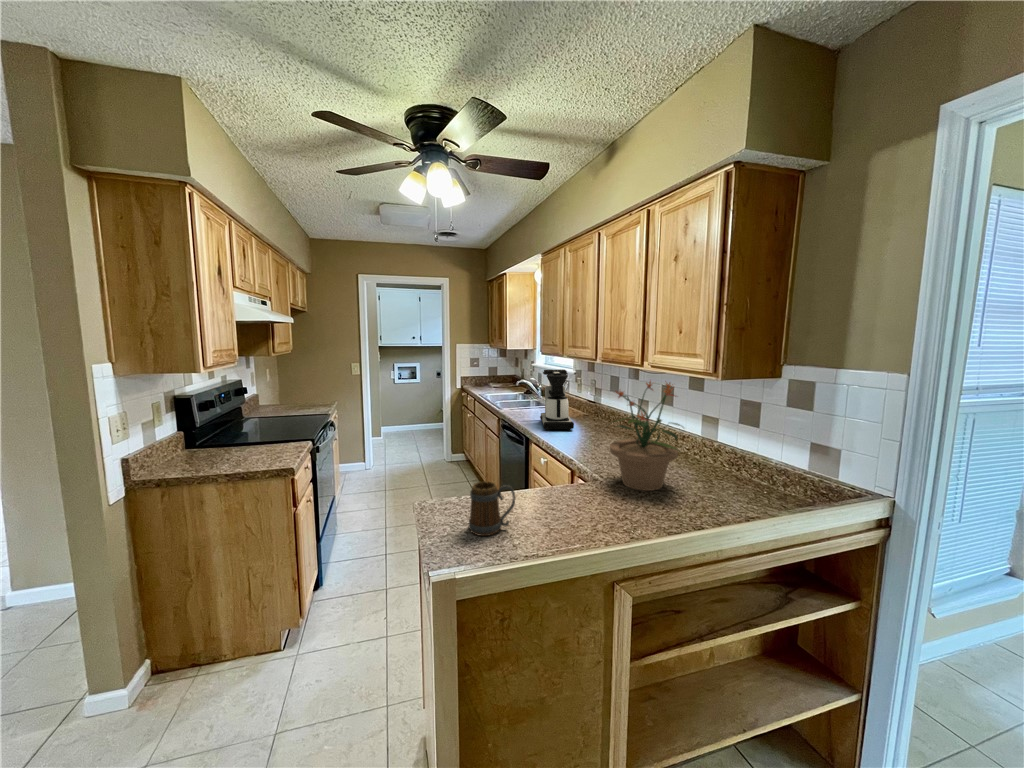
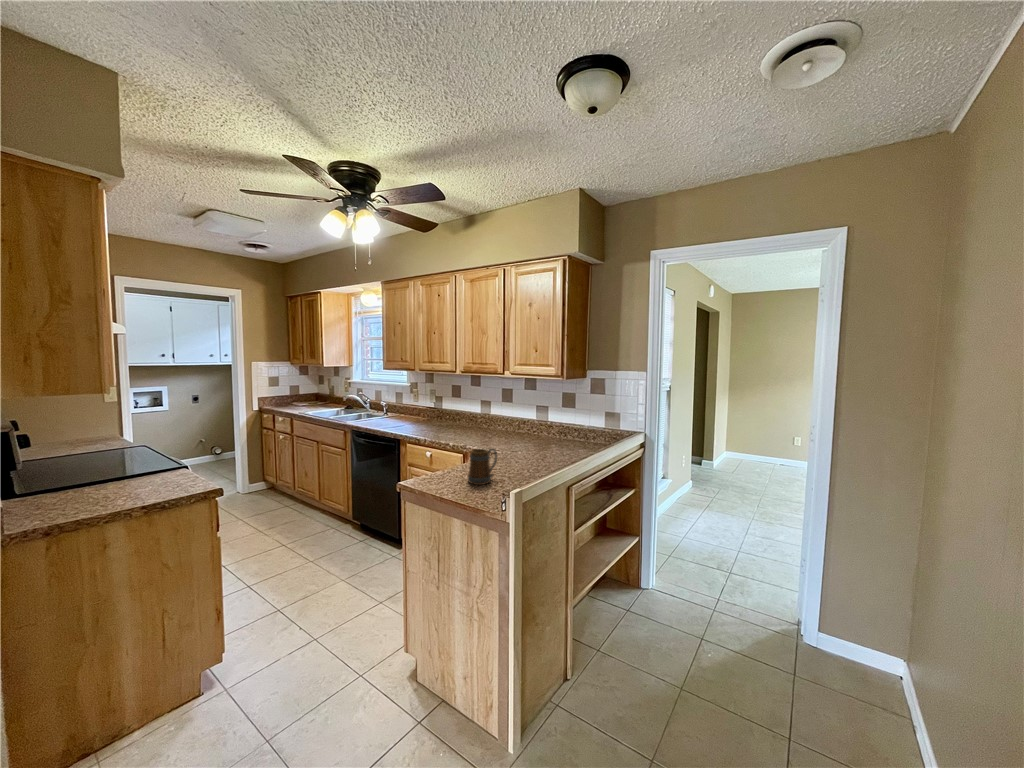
coffee maker: present [540,369,574,431] -> none [398,381,436,431]
potted plant: present [610,381,681,491] -> none [498,381,553,452]

